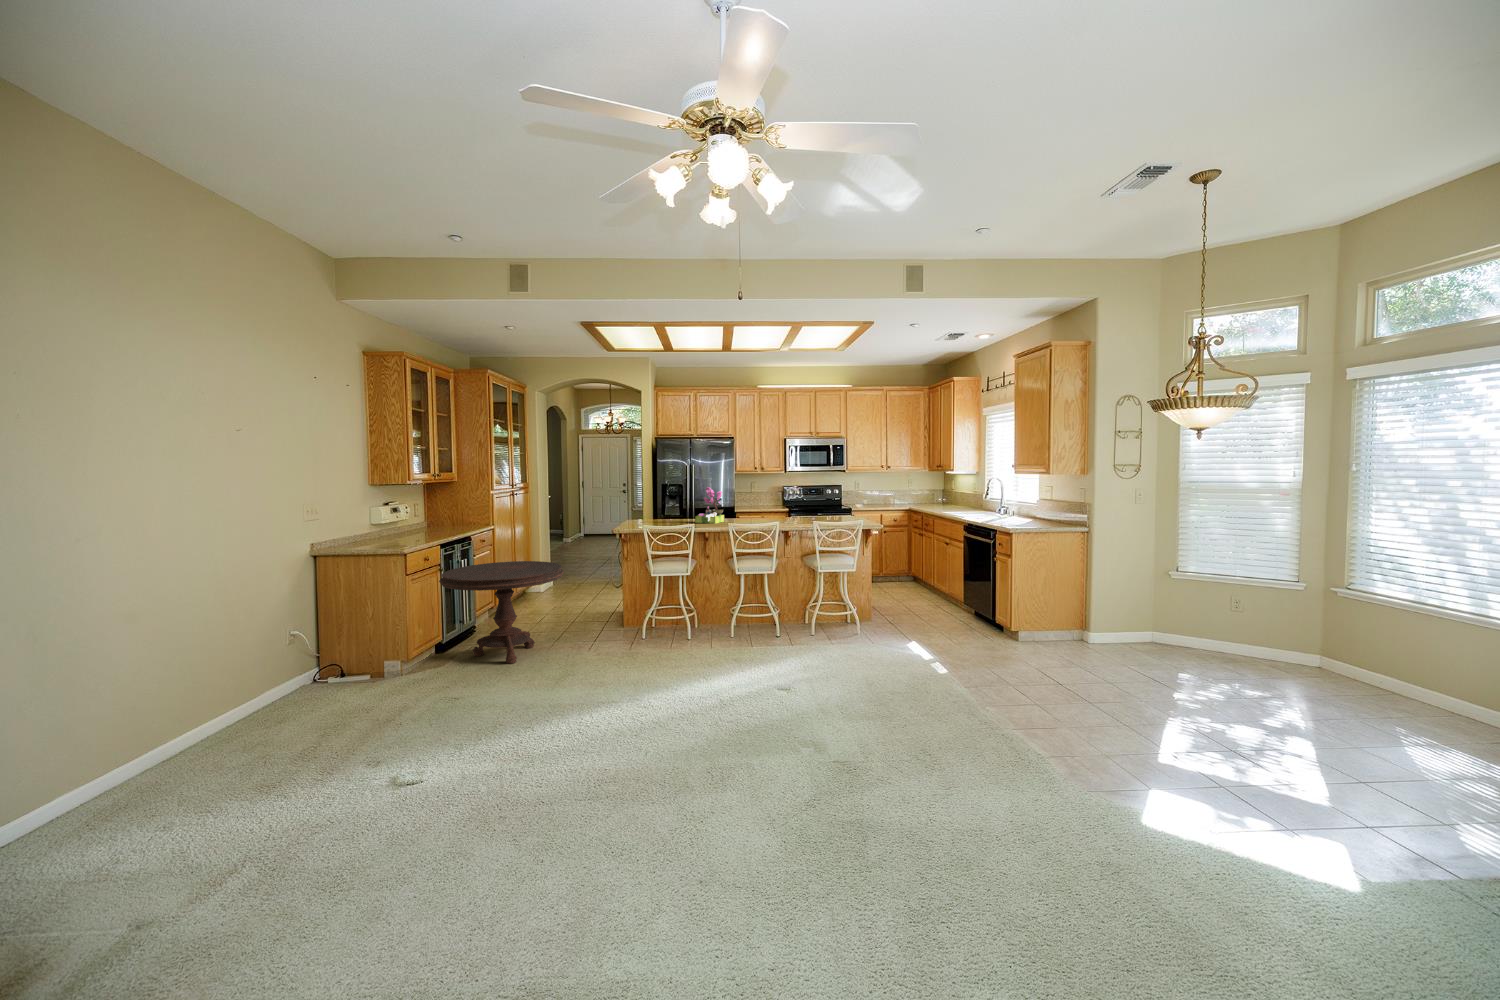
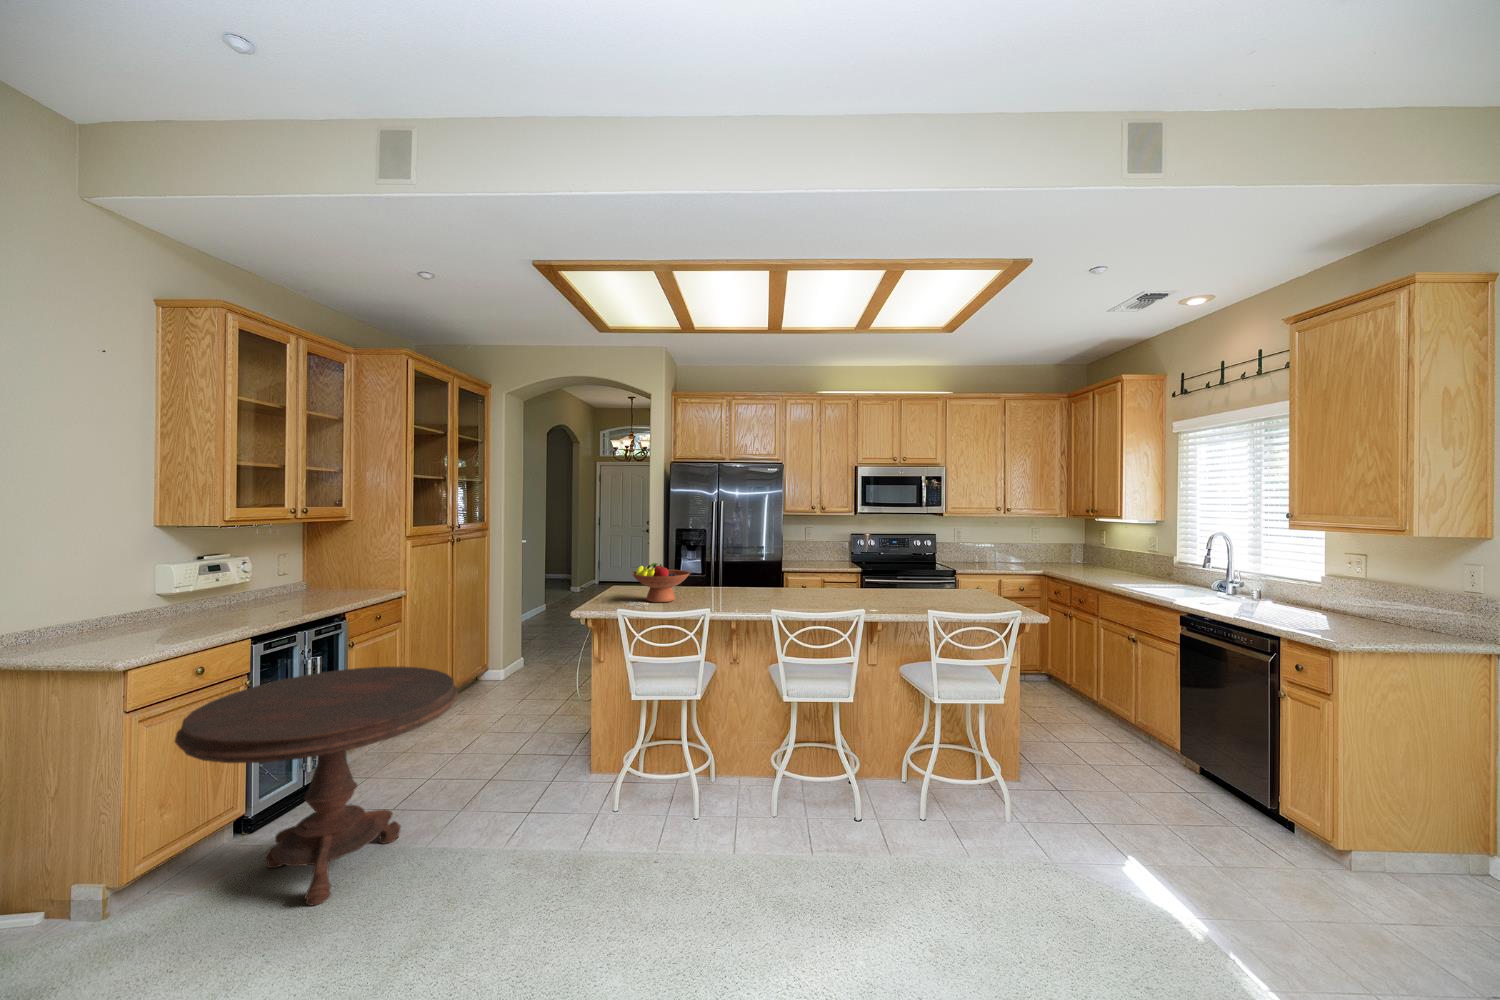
flower arrangement: present [695,487,724,524] -> none [717,536,765,601]
fruit bowl: none [645,503,680,525] -> present [632,563,690,602]

